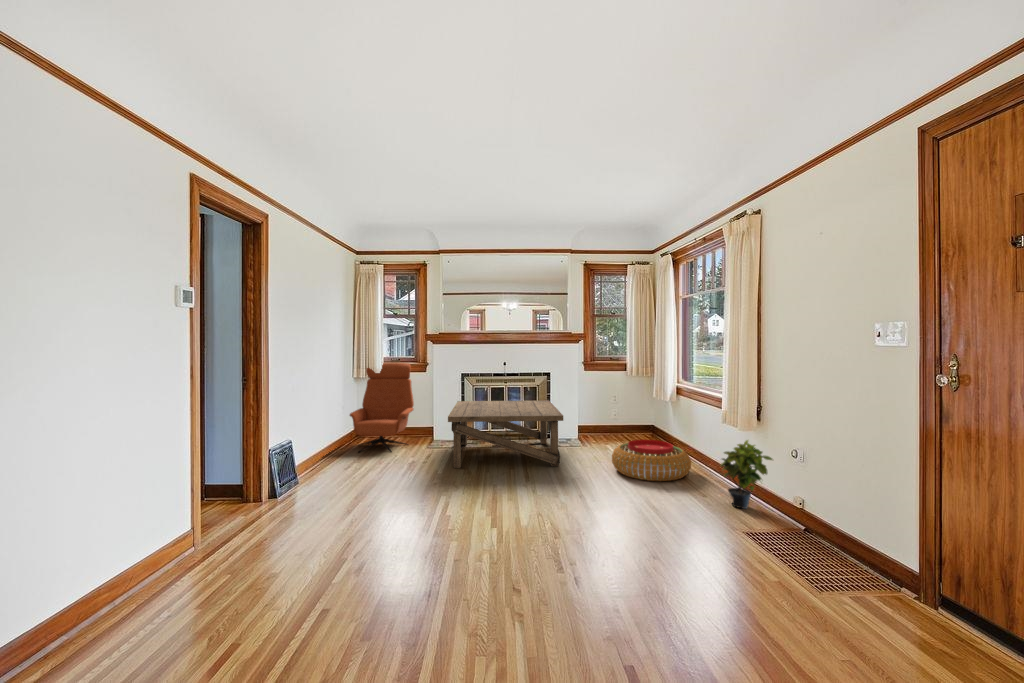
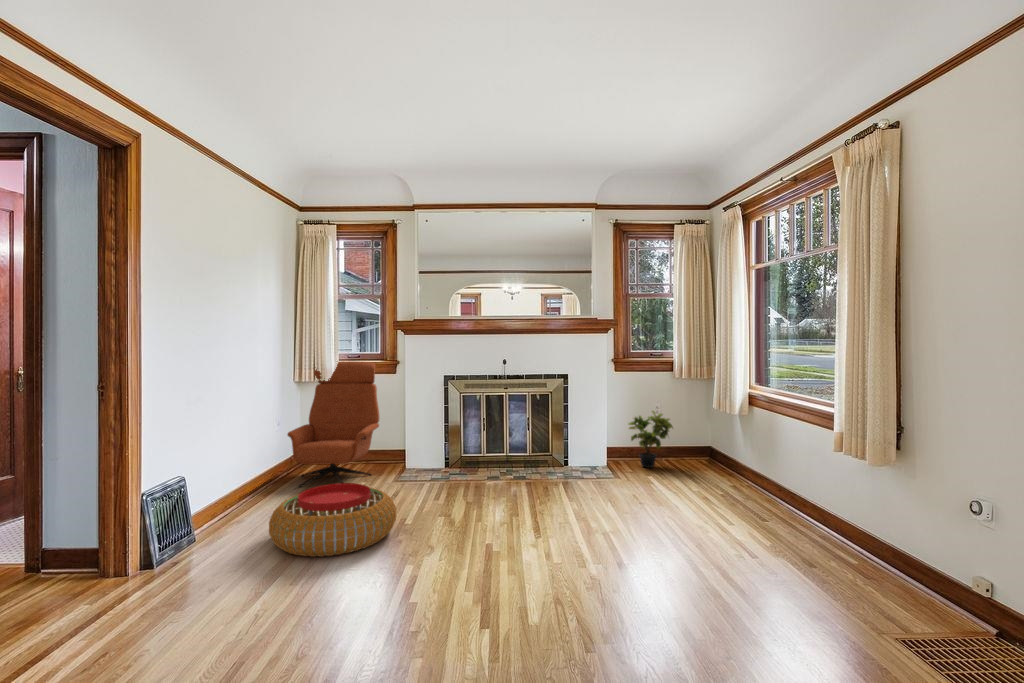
coffee table: present [448,400,563,468] -> none [421,413,589,513]
pouf: present [612,439,691,481] -> present [269,483,396,557]
potted plant: present [721,440,772,509] -> present [629,411,673,468]

